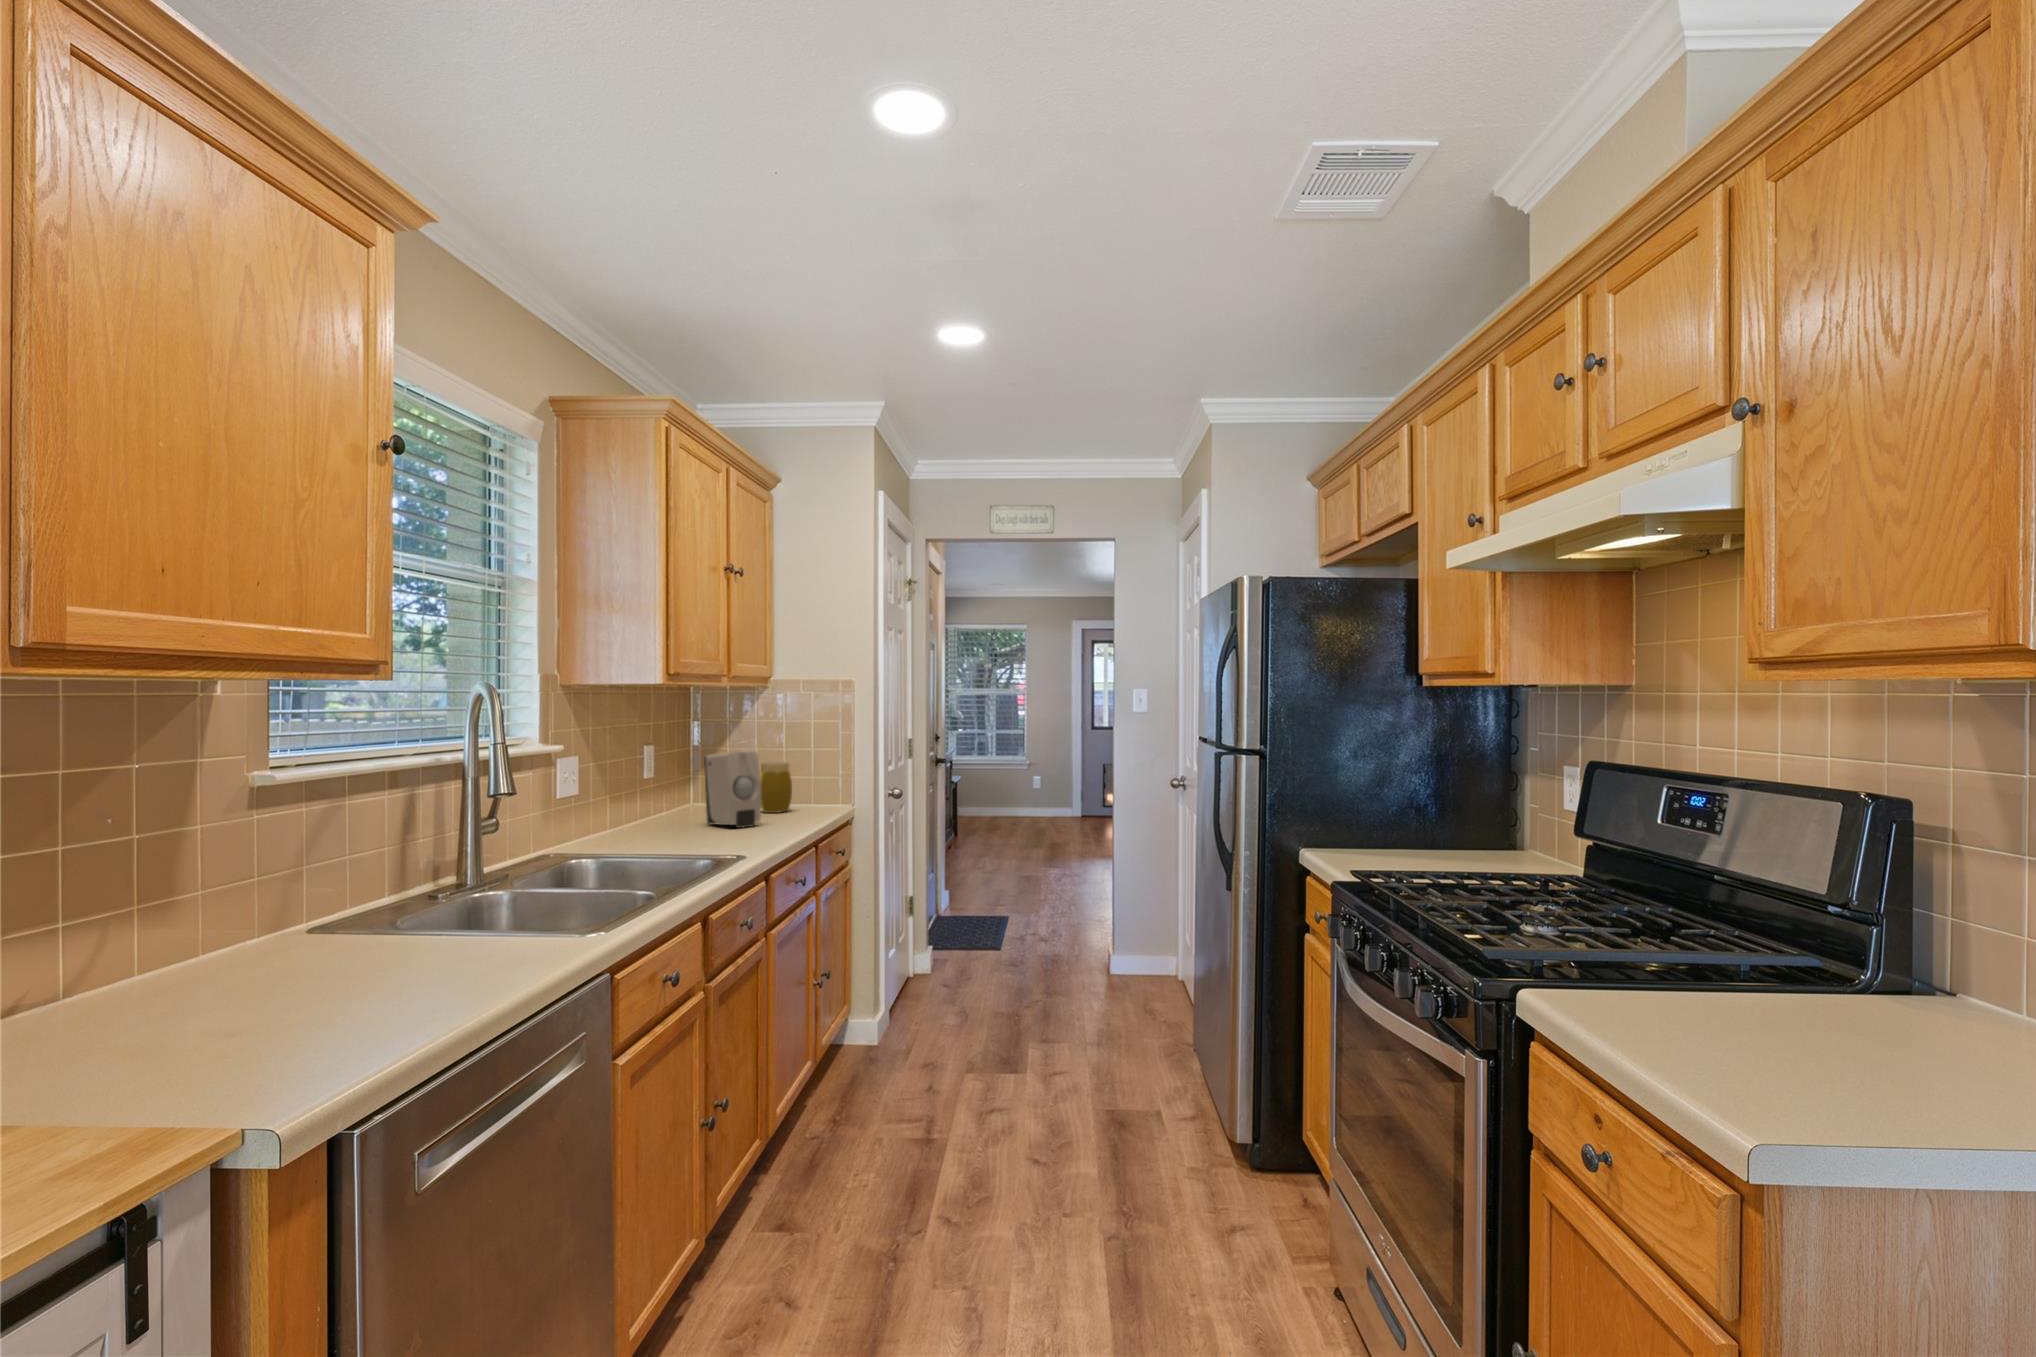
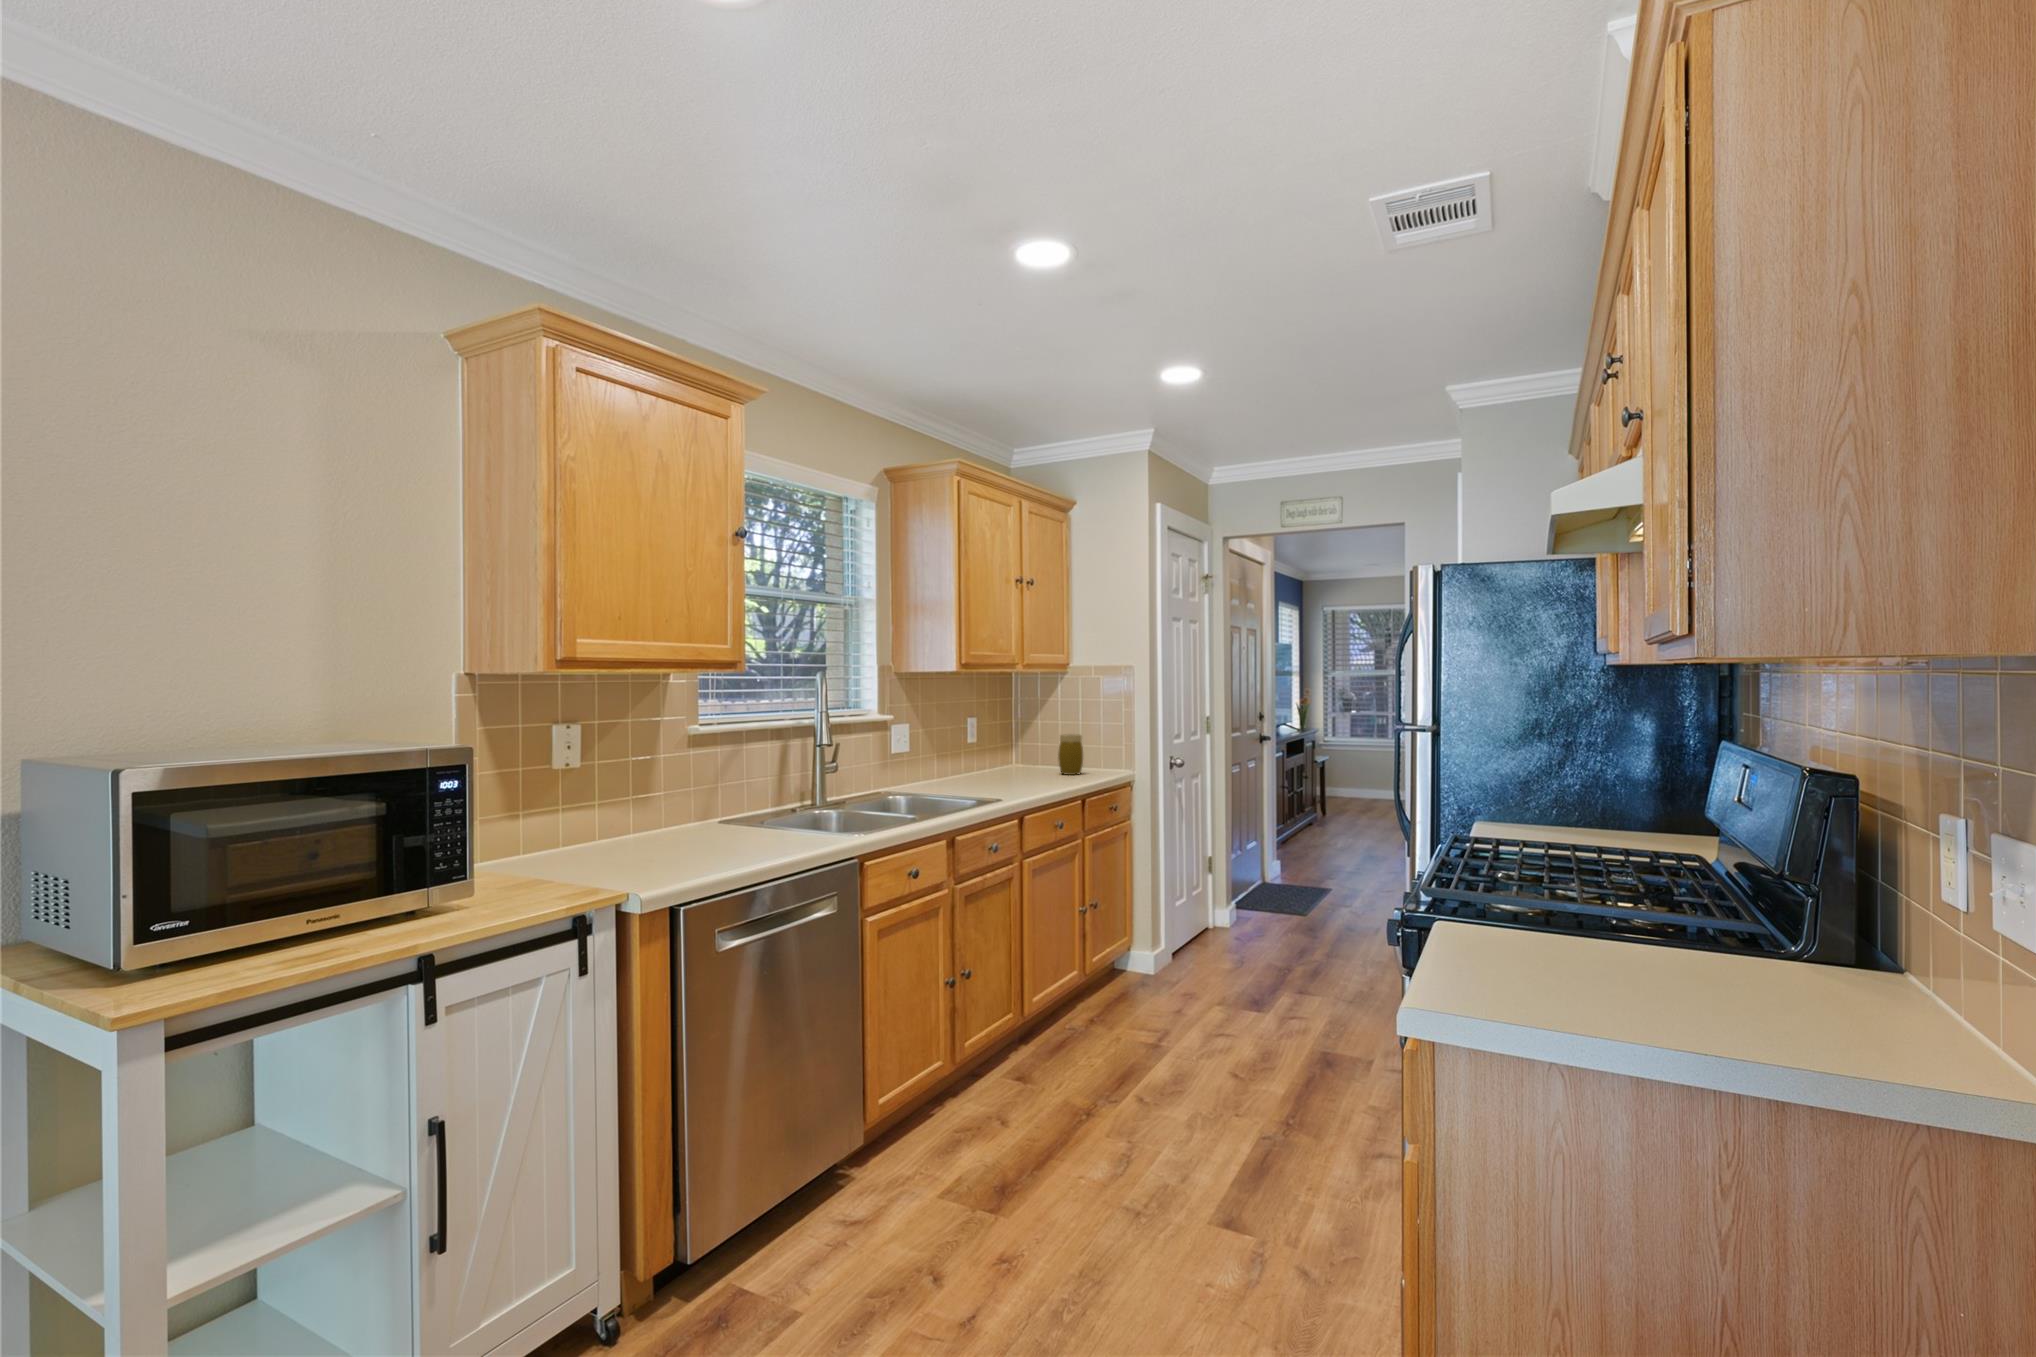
soap dispenser: present [704,752,761,828] -> none [1008,724,1046,783]

